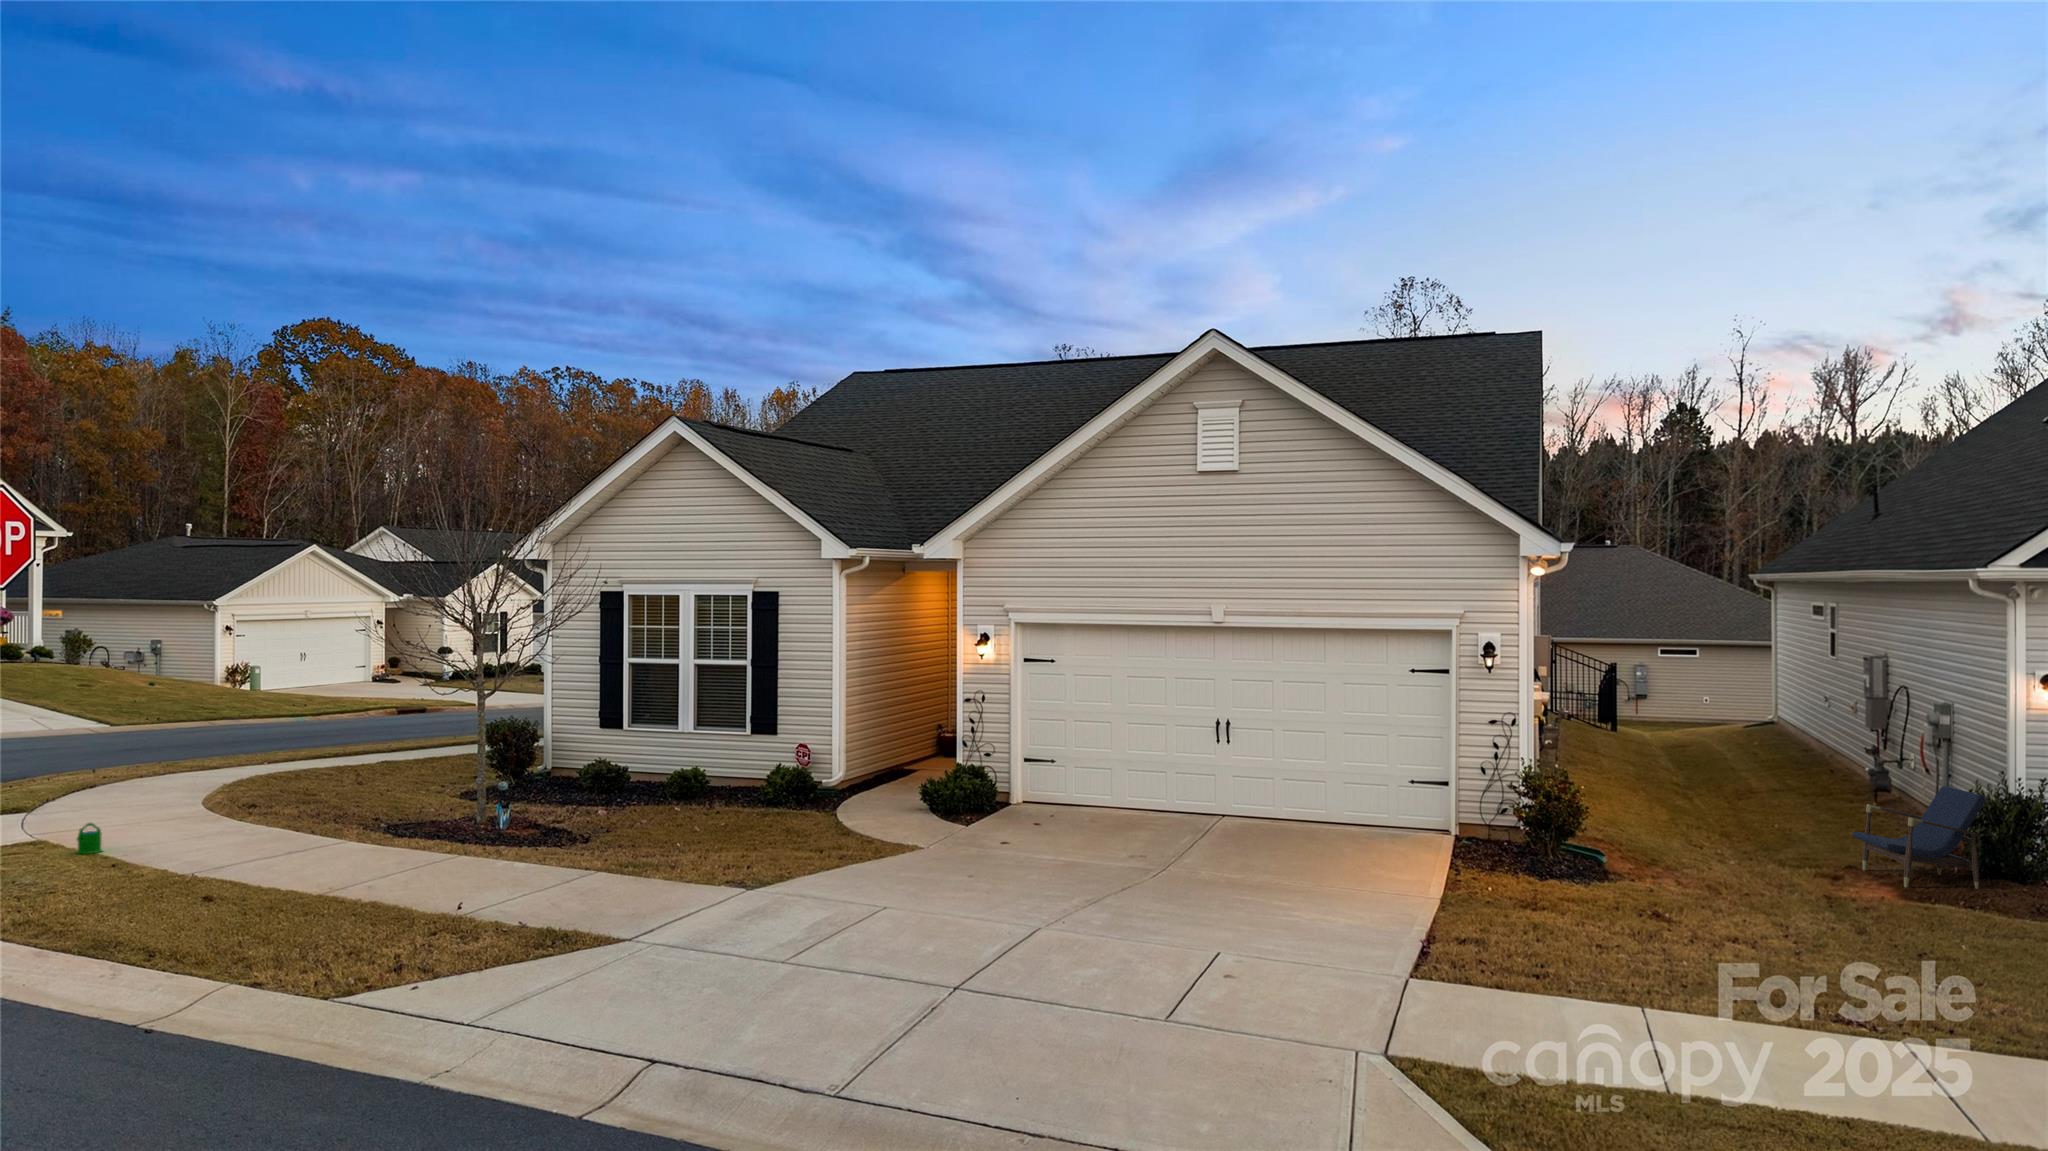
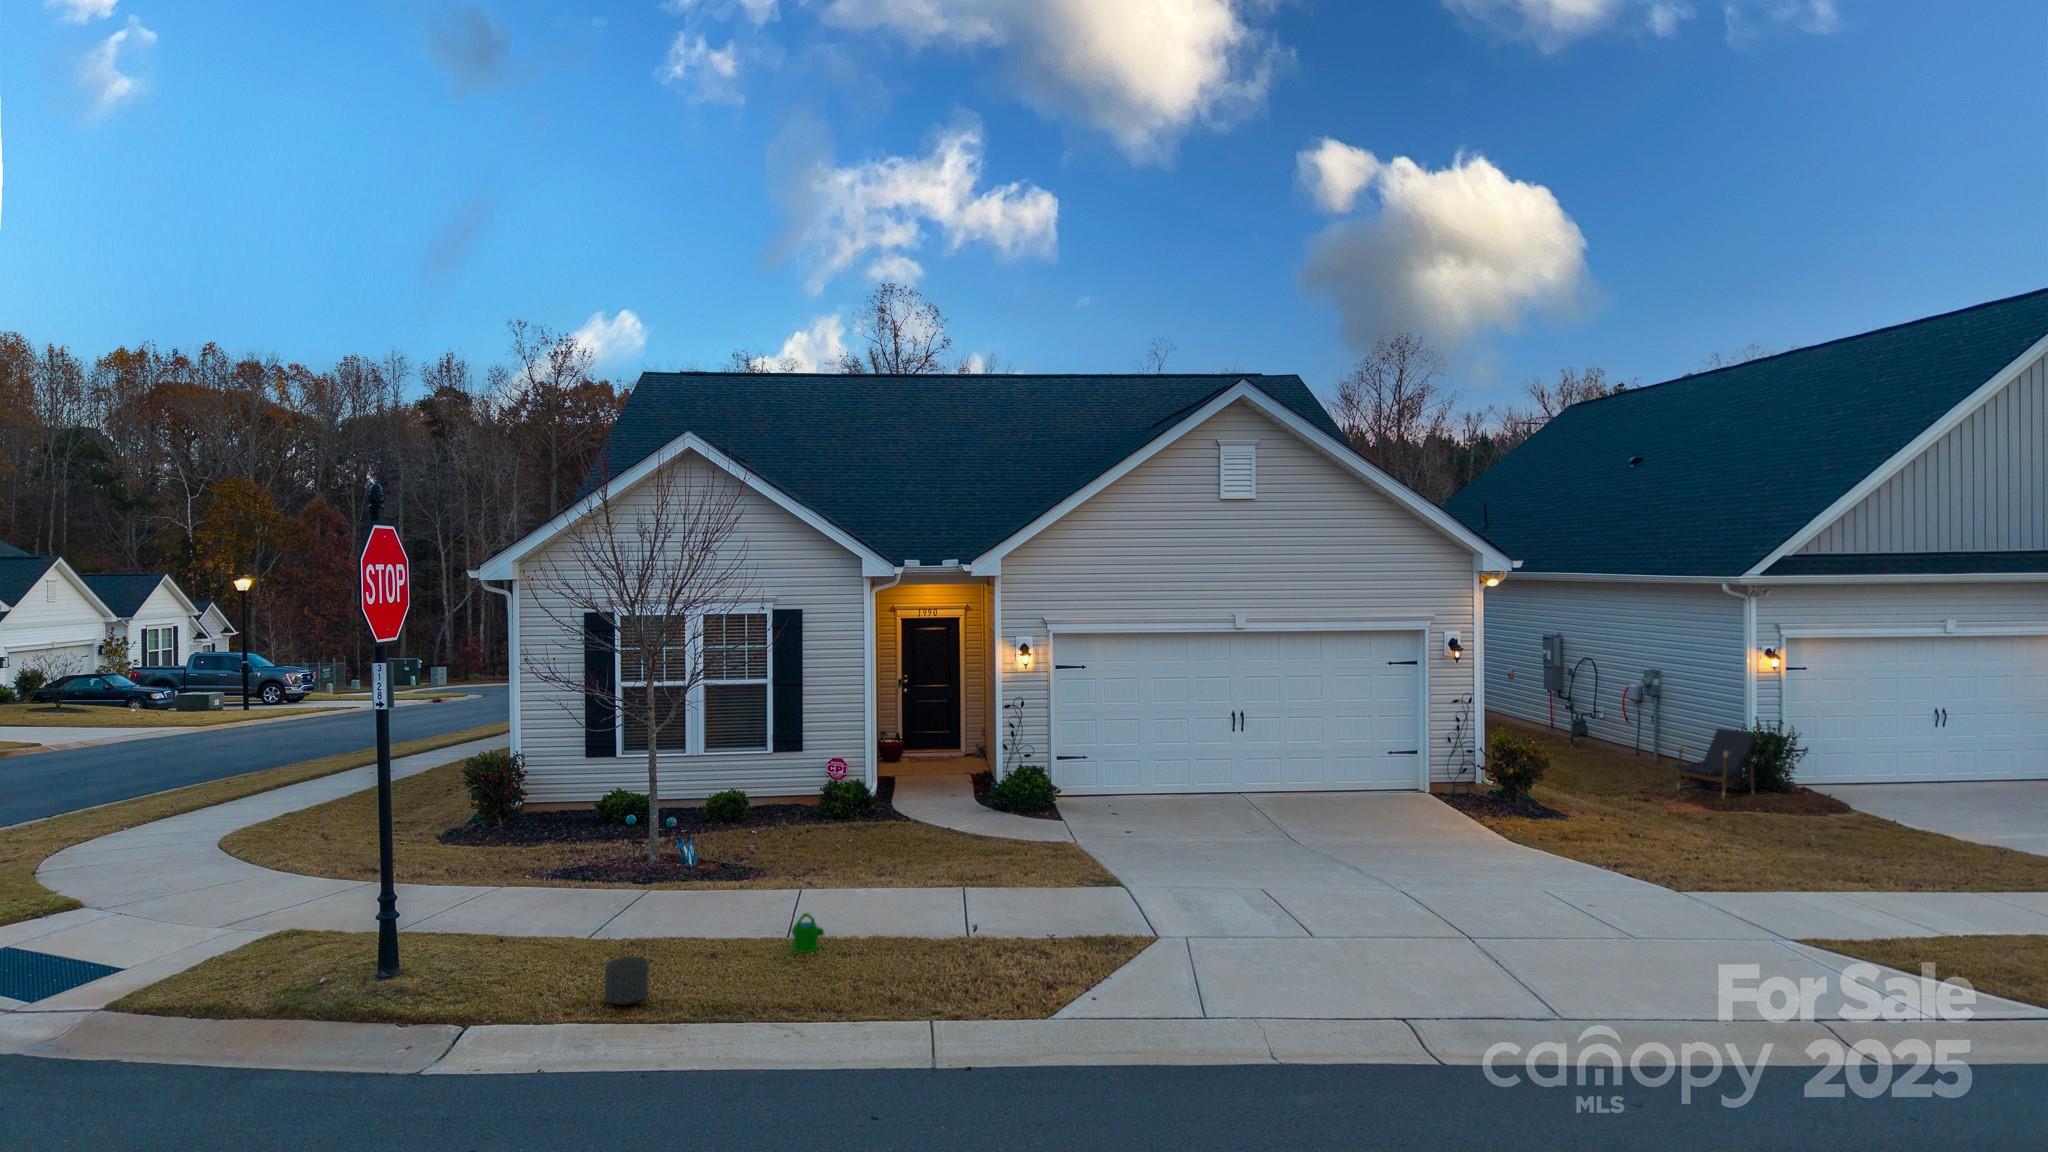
watering can: present [77,823,102,854] -> present [792,913,824,952]
planter: none [181,861,223,899] -> present [605,957,649,1005]

